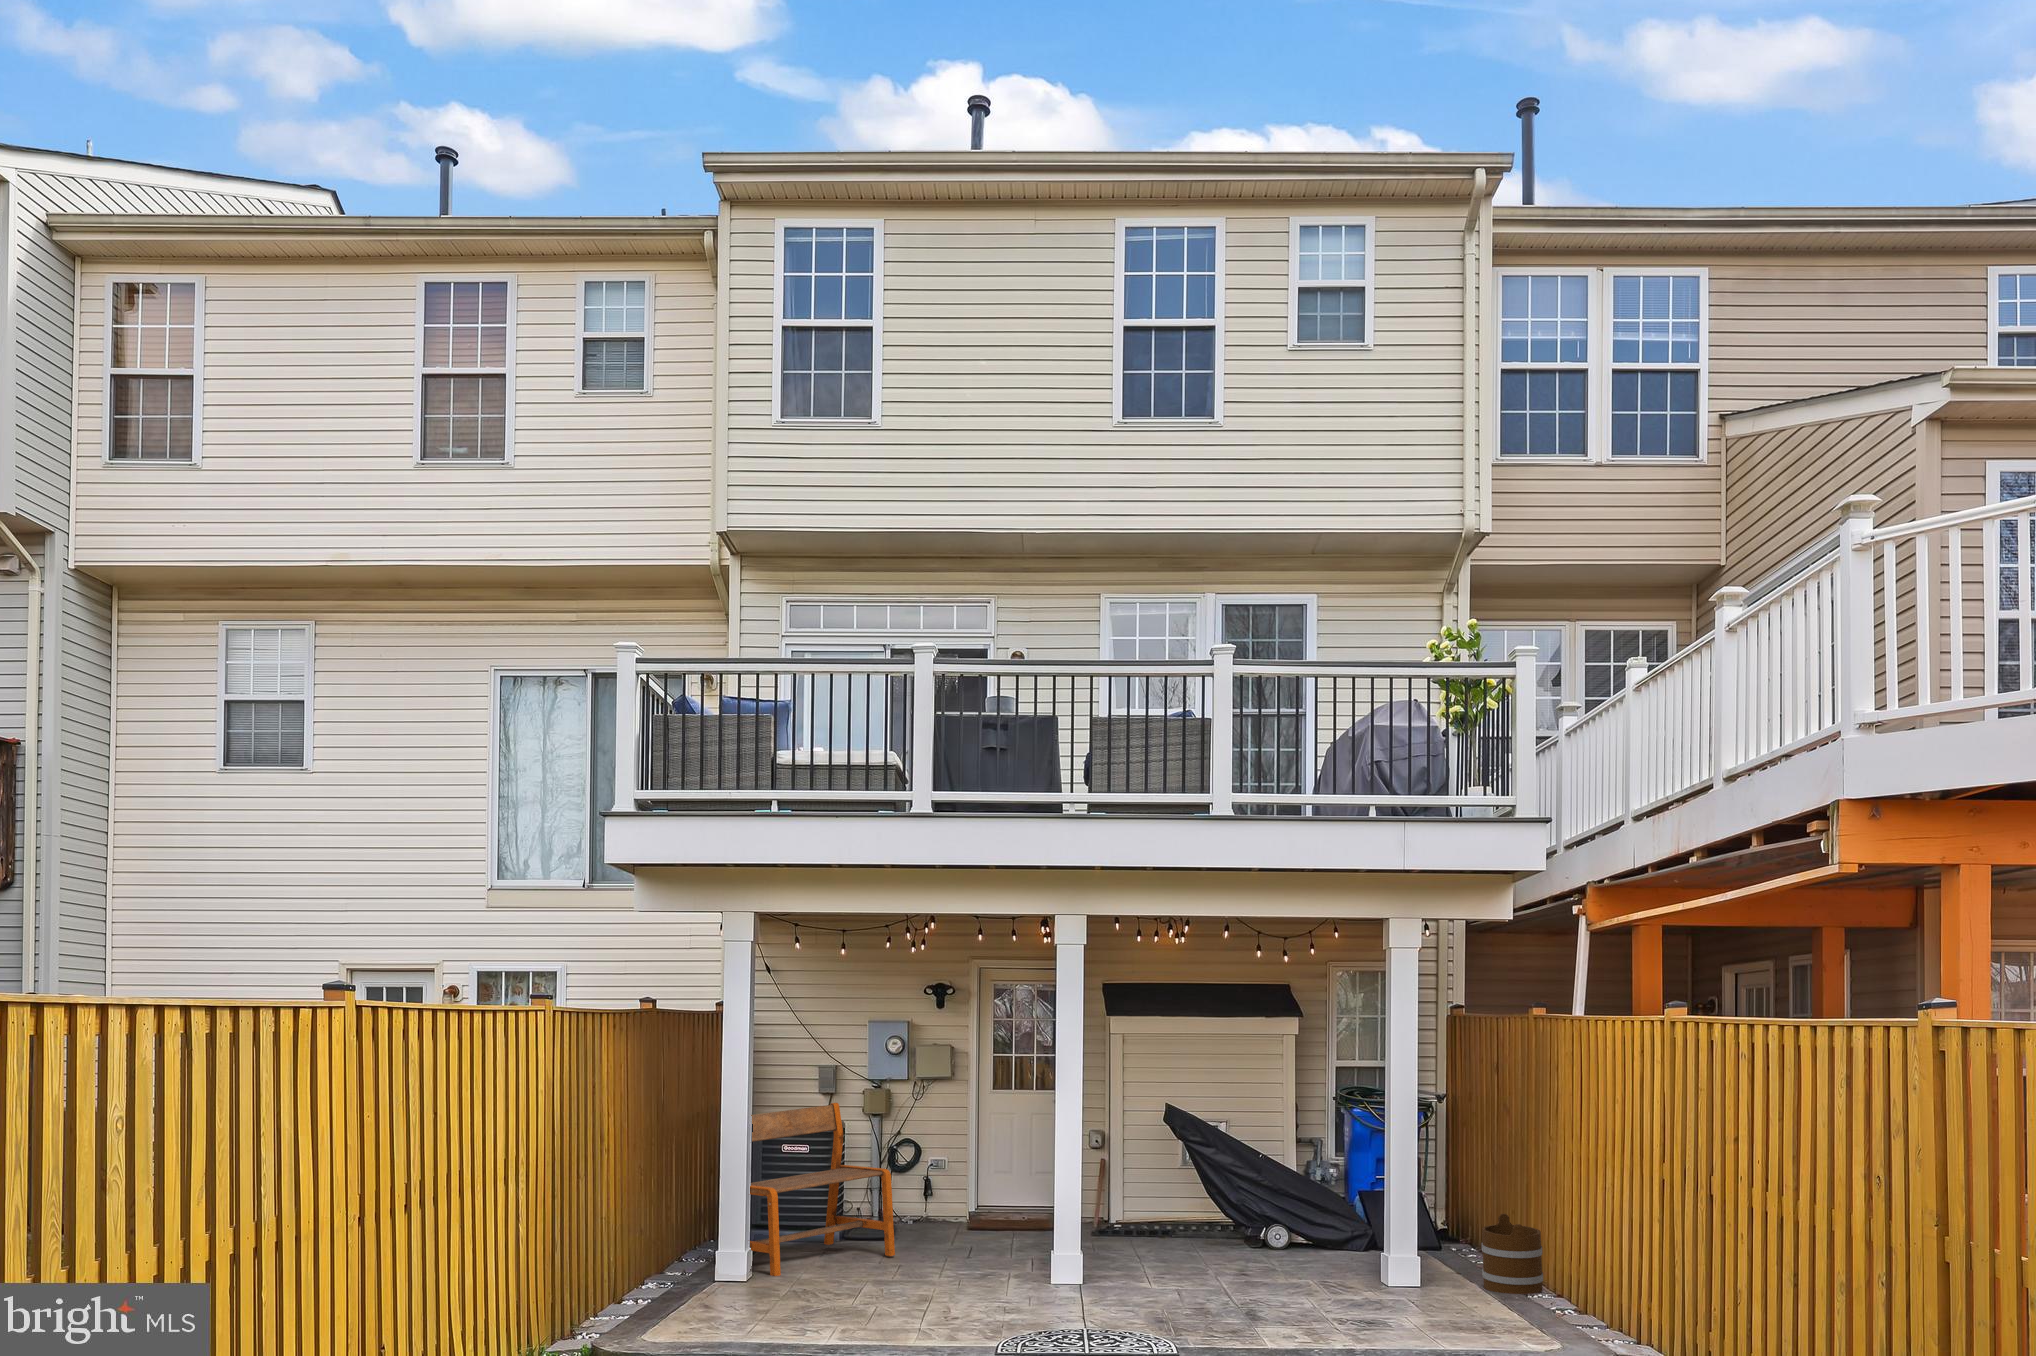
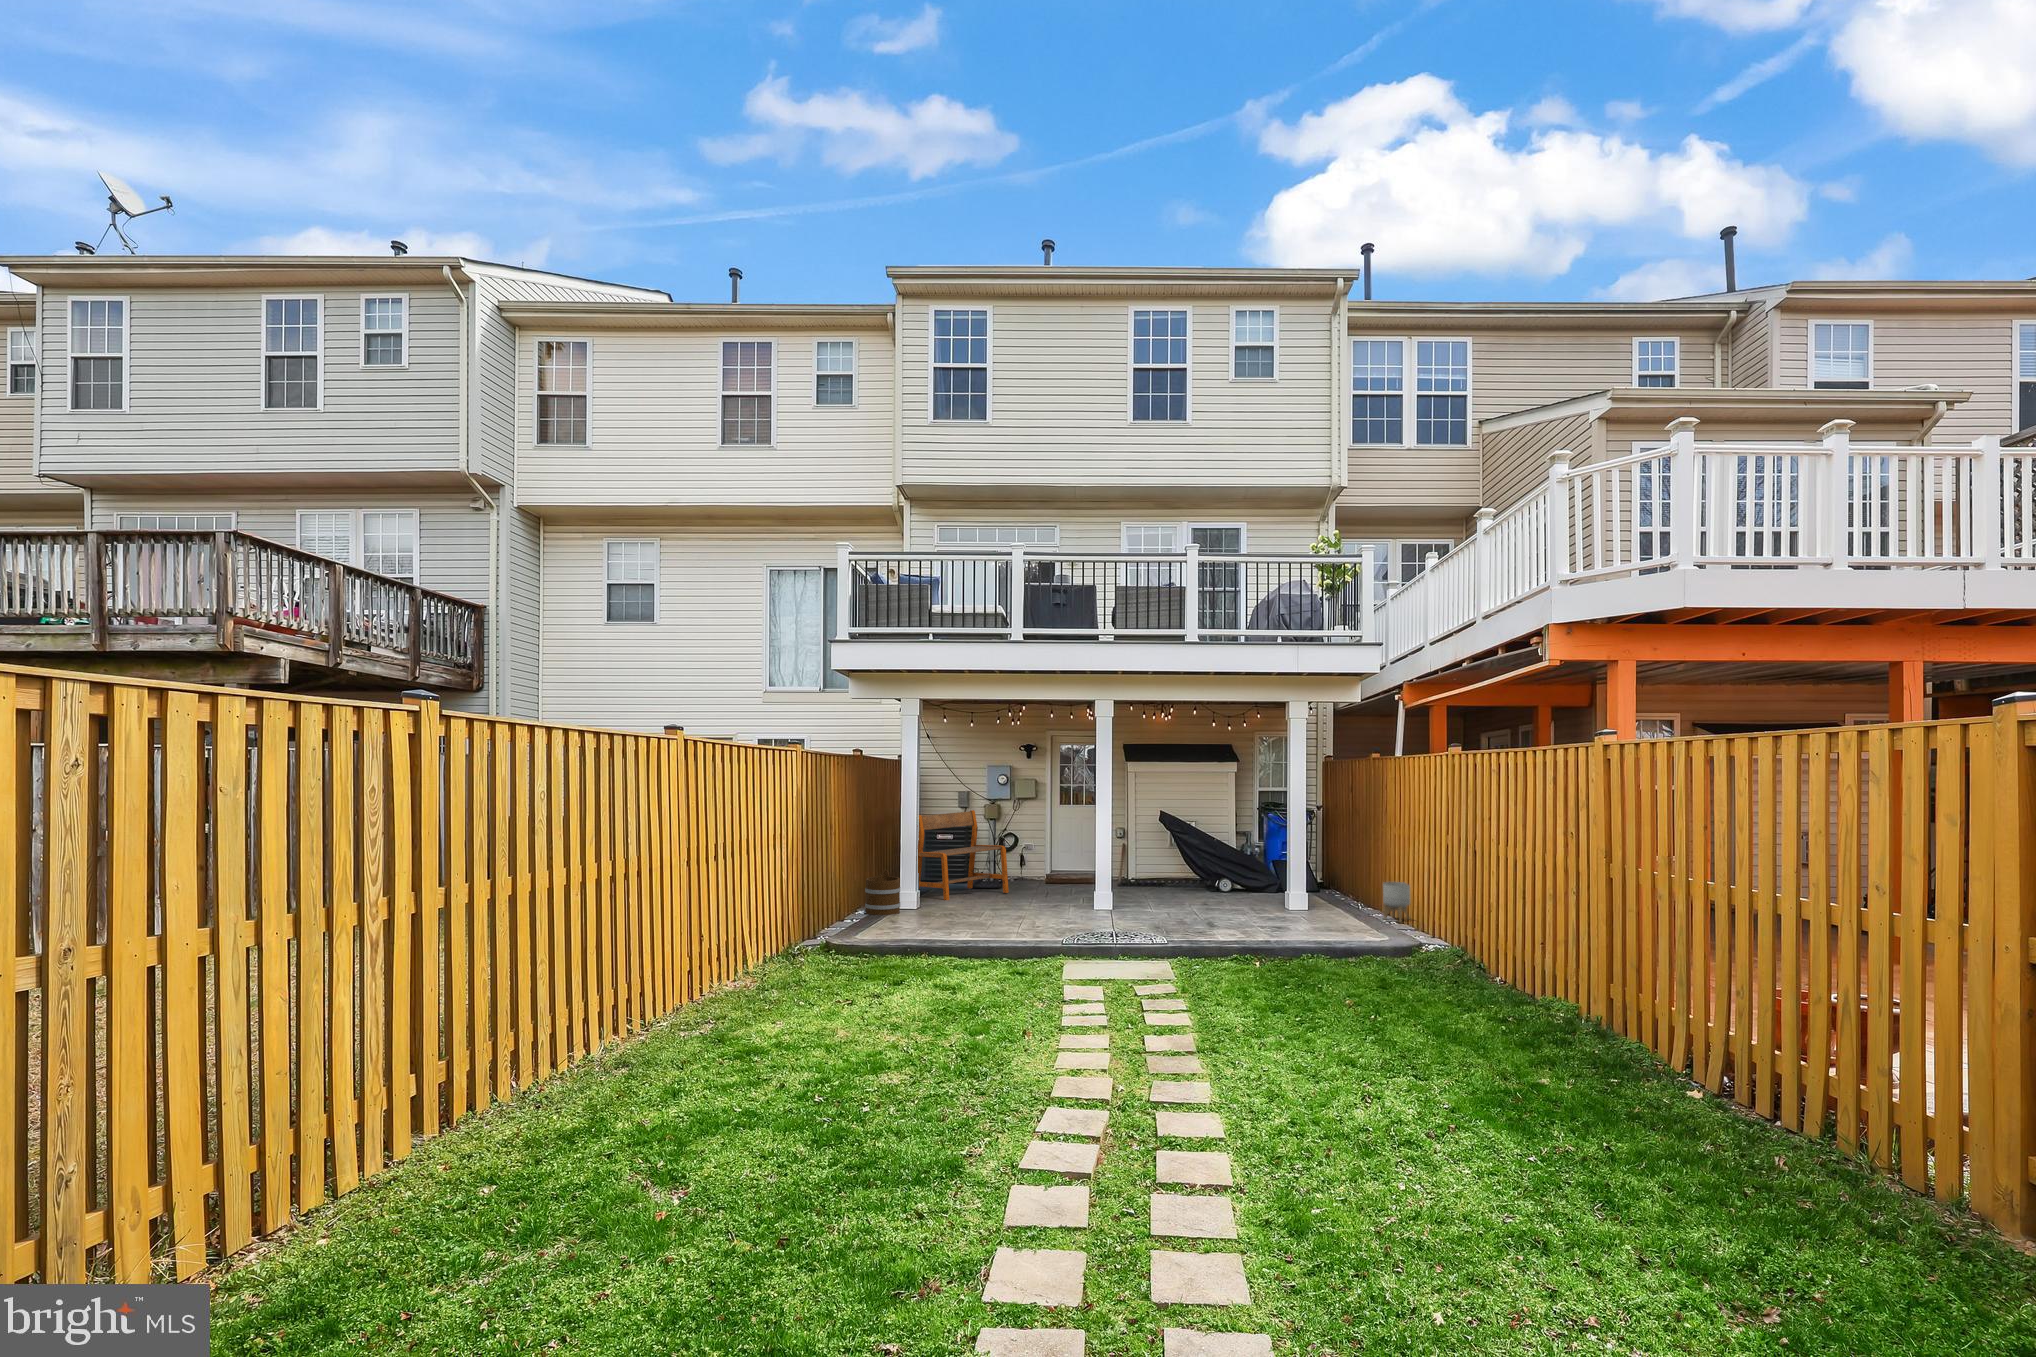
bucket: present [1481,1214,1543,1294] -> present [865,870,900,915]
planter: none [1556,1258,1608,1337] -> present [1383,882,1410,921]

